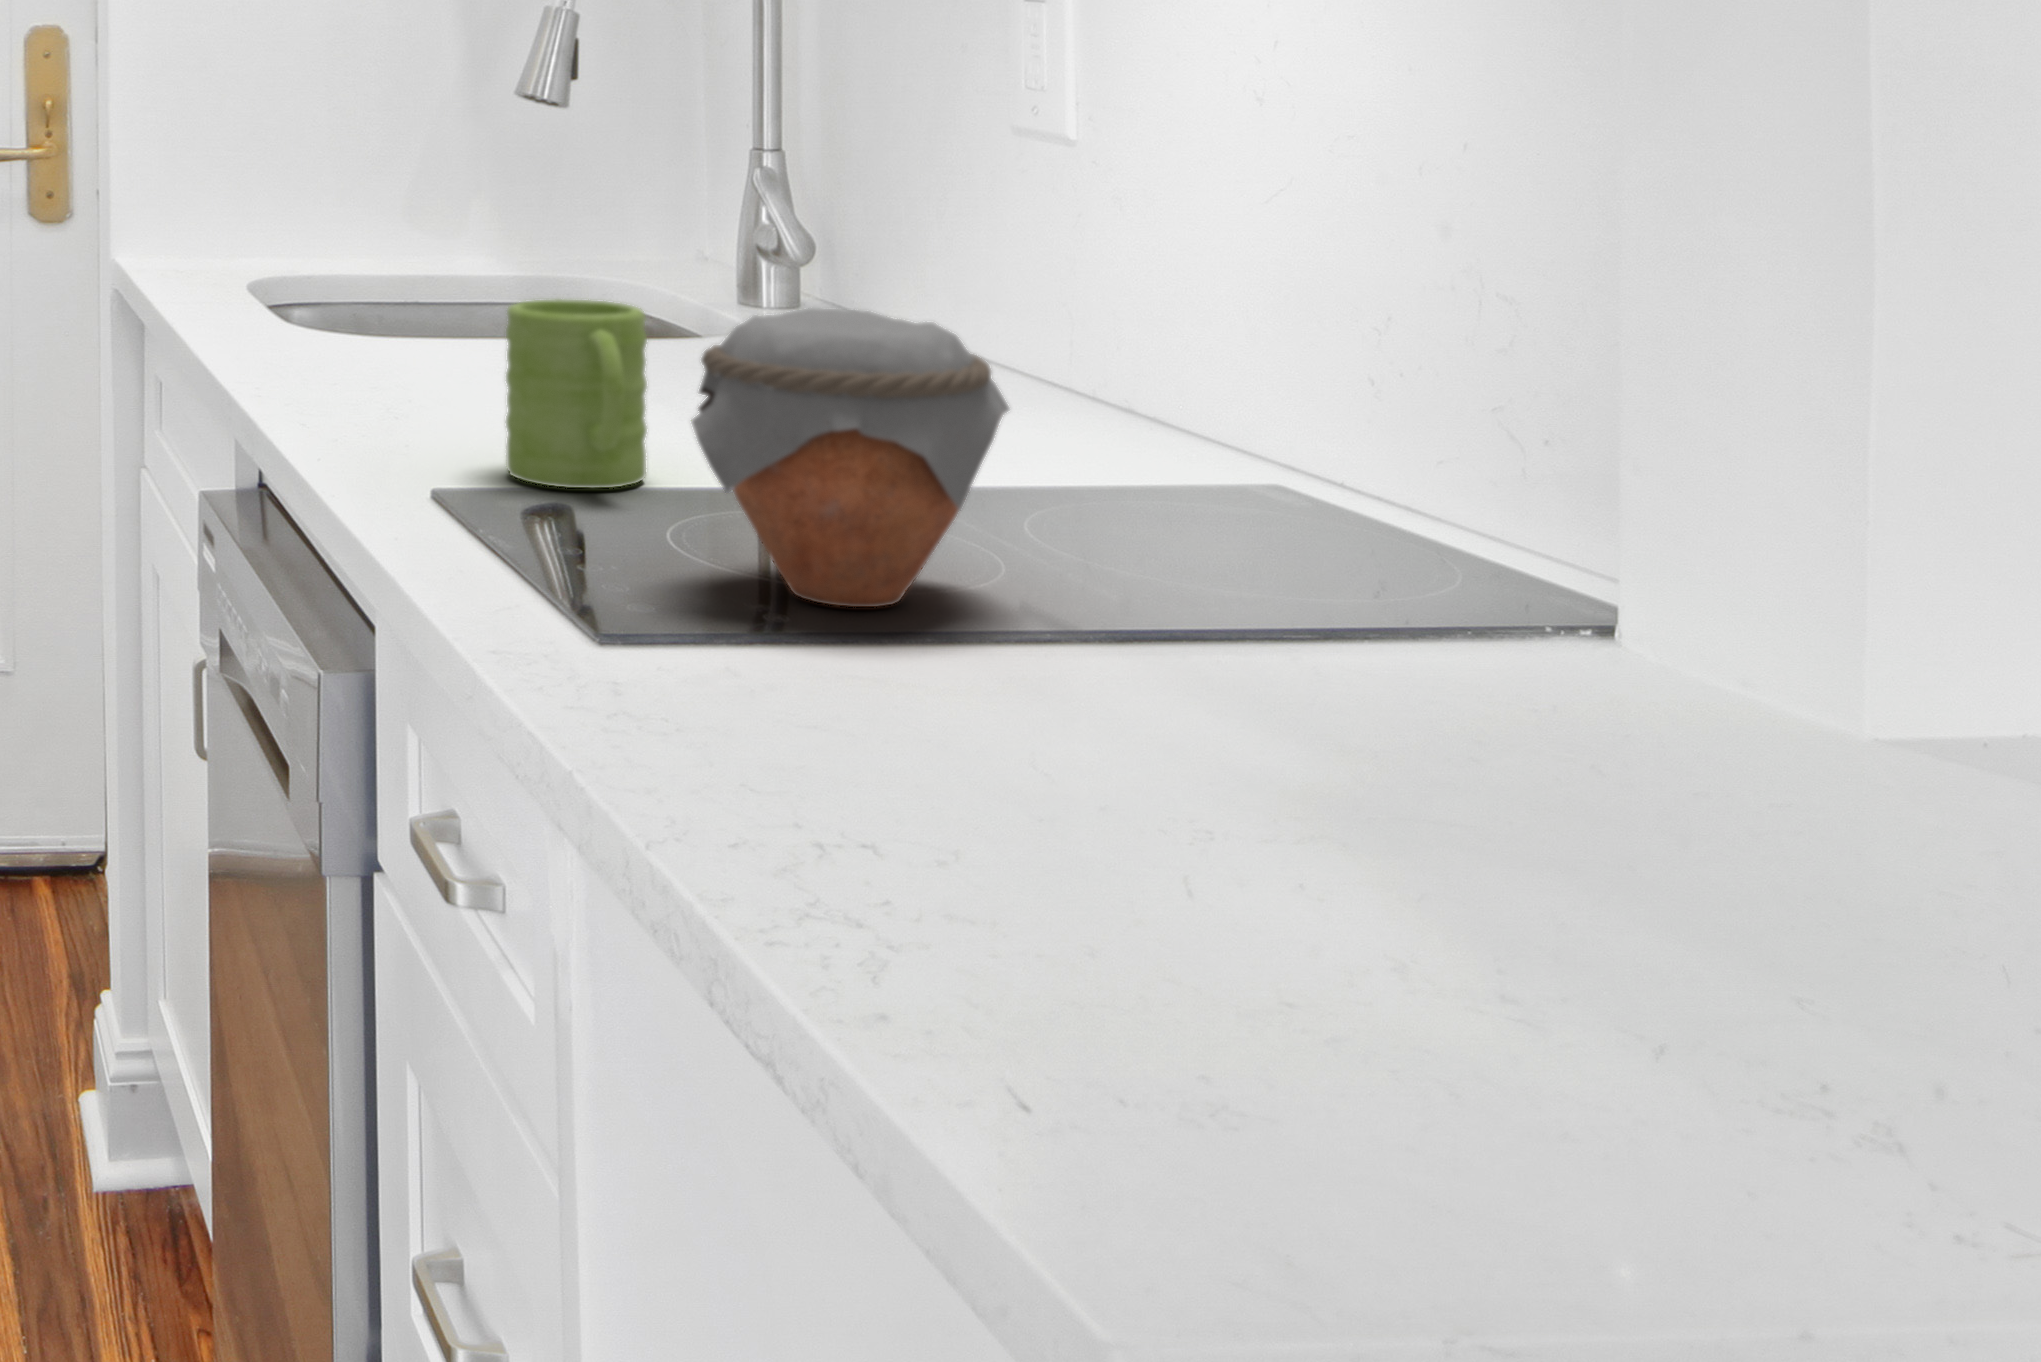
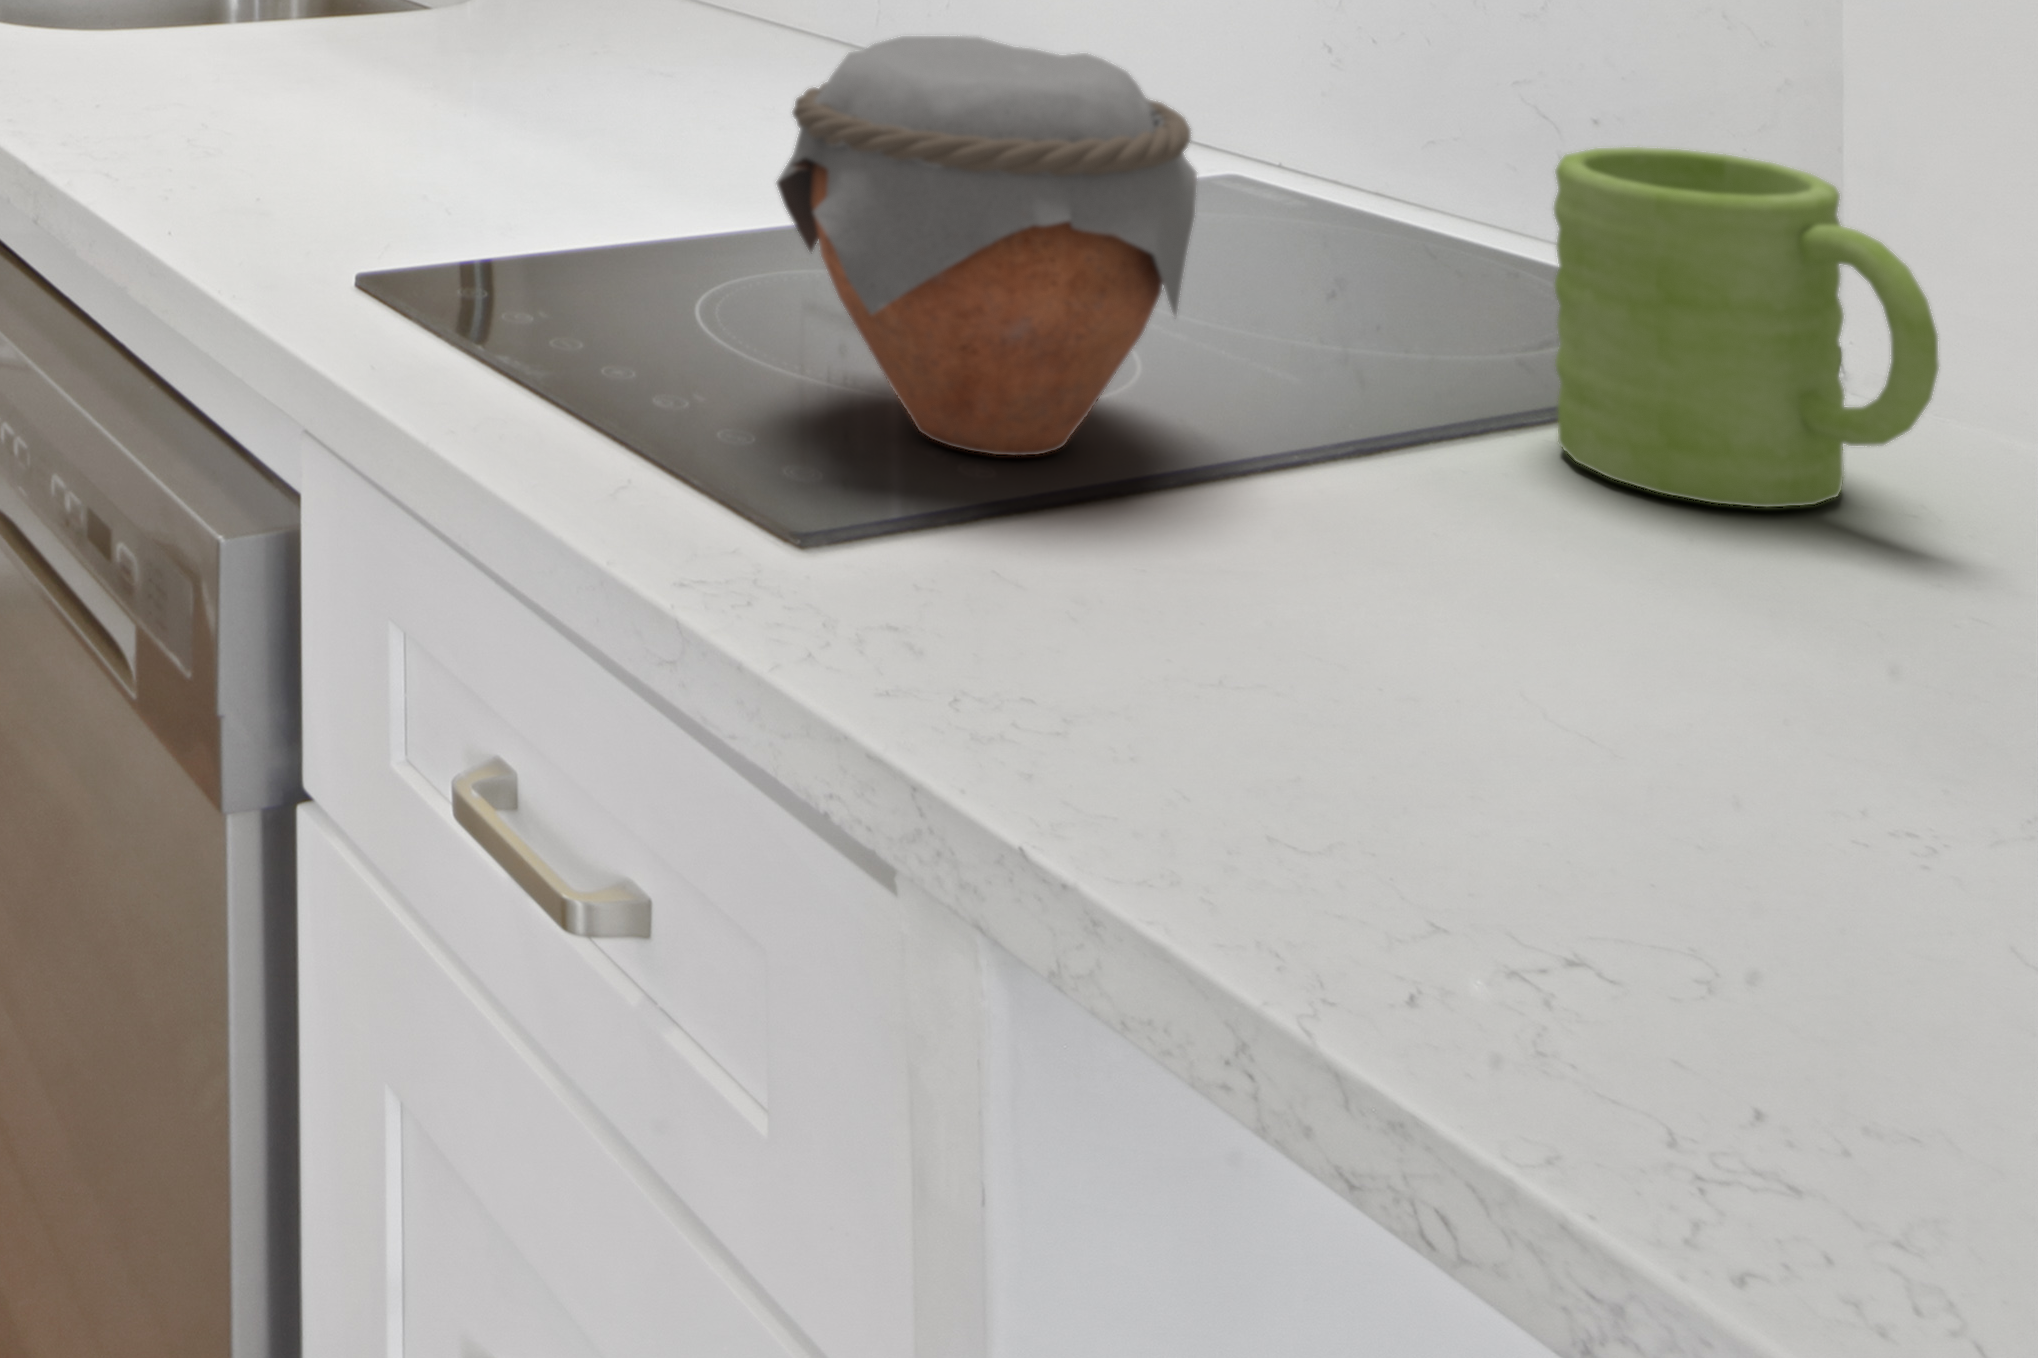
mug: present [506,299,647,488] -> present [1554,147,1939,507]

